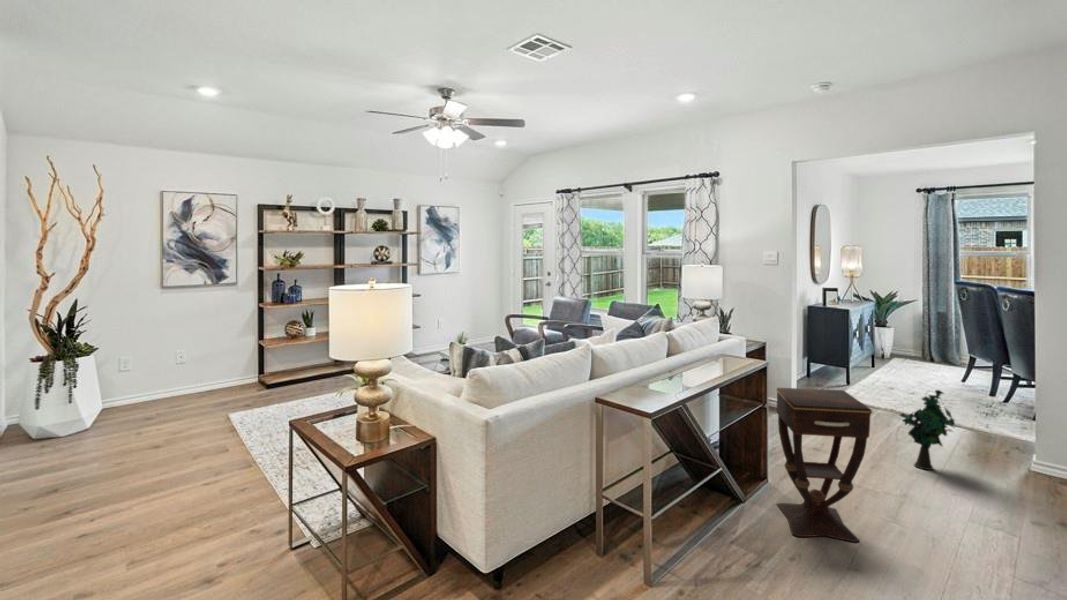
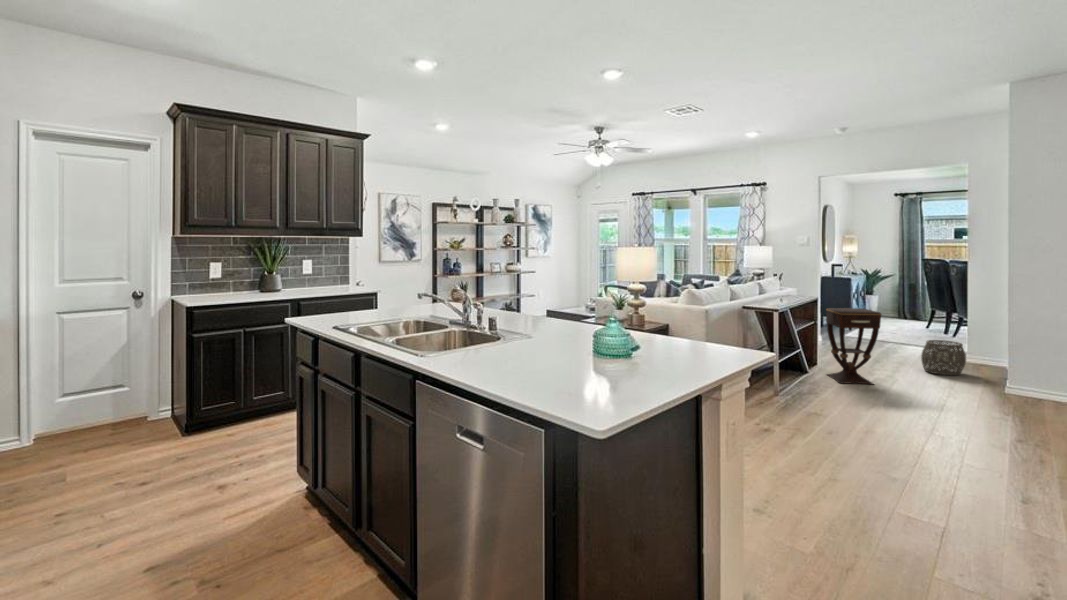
decorative plant: present [900,390,955,470] -> none [890,315,923,363]
woven basket: none [950,441,1036,514] -> present [921,340,966,376]

